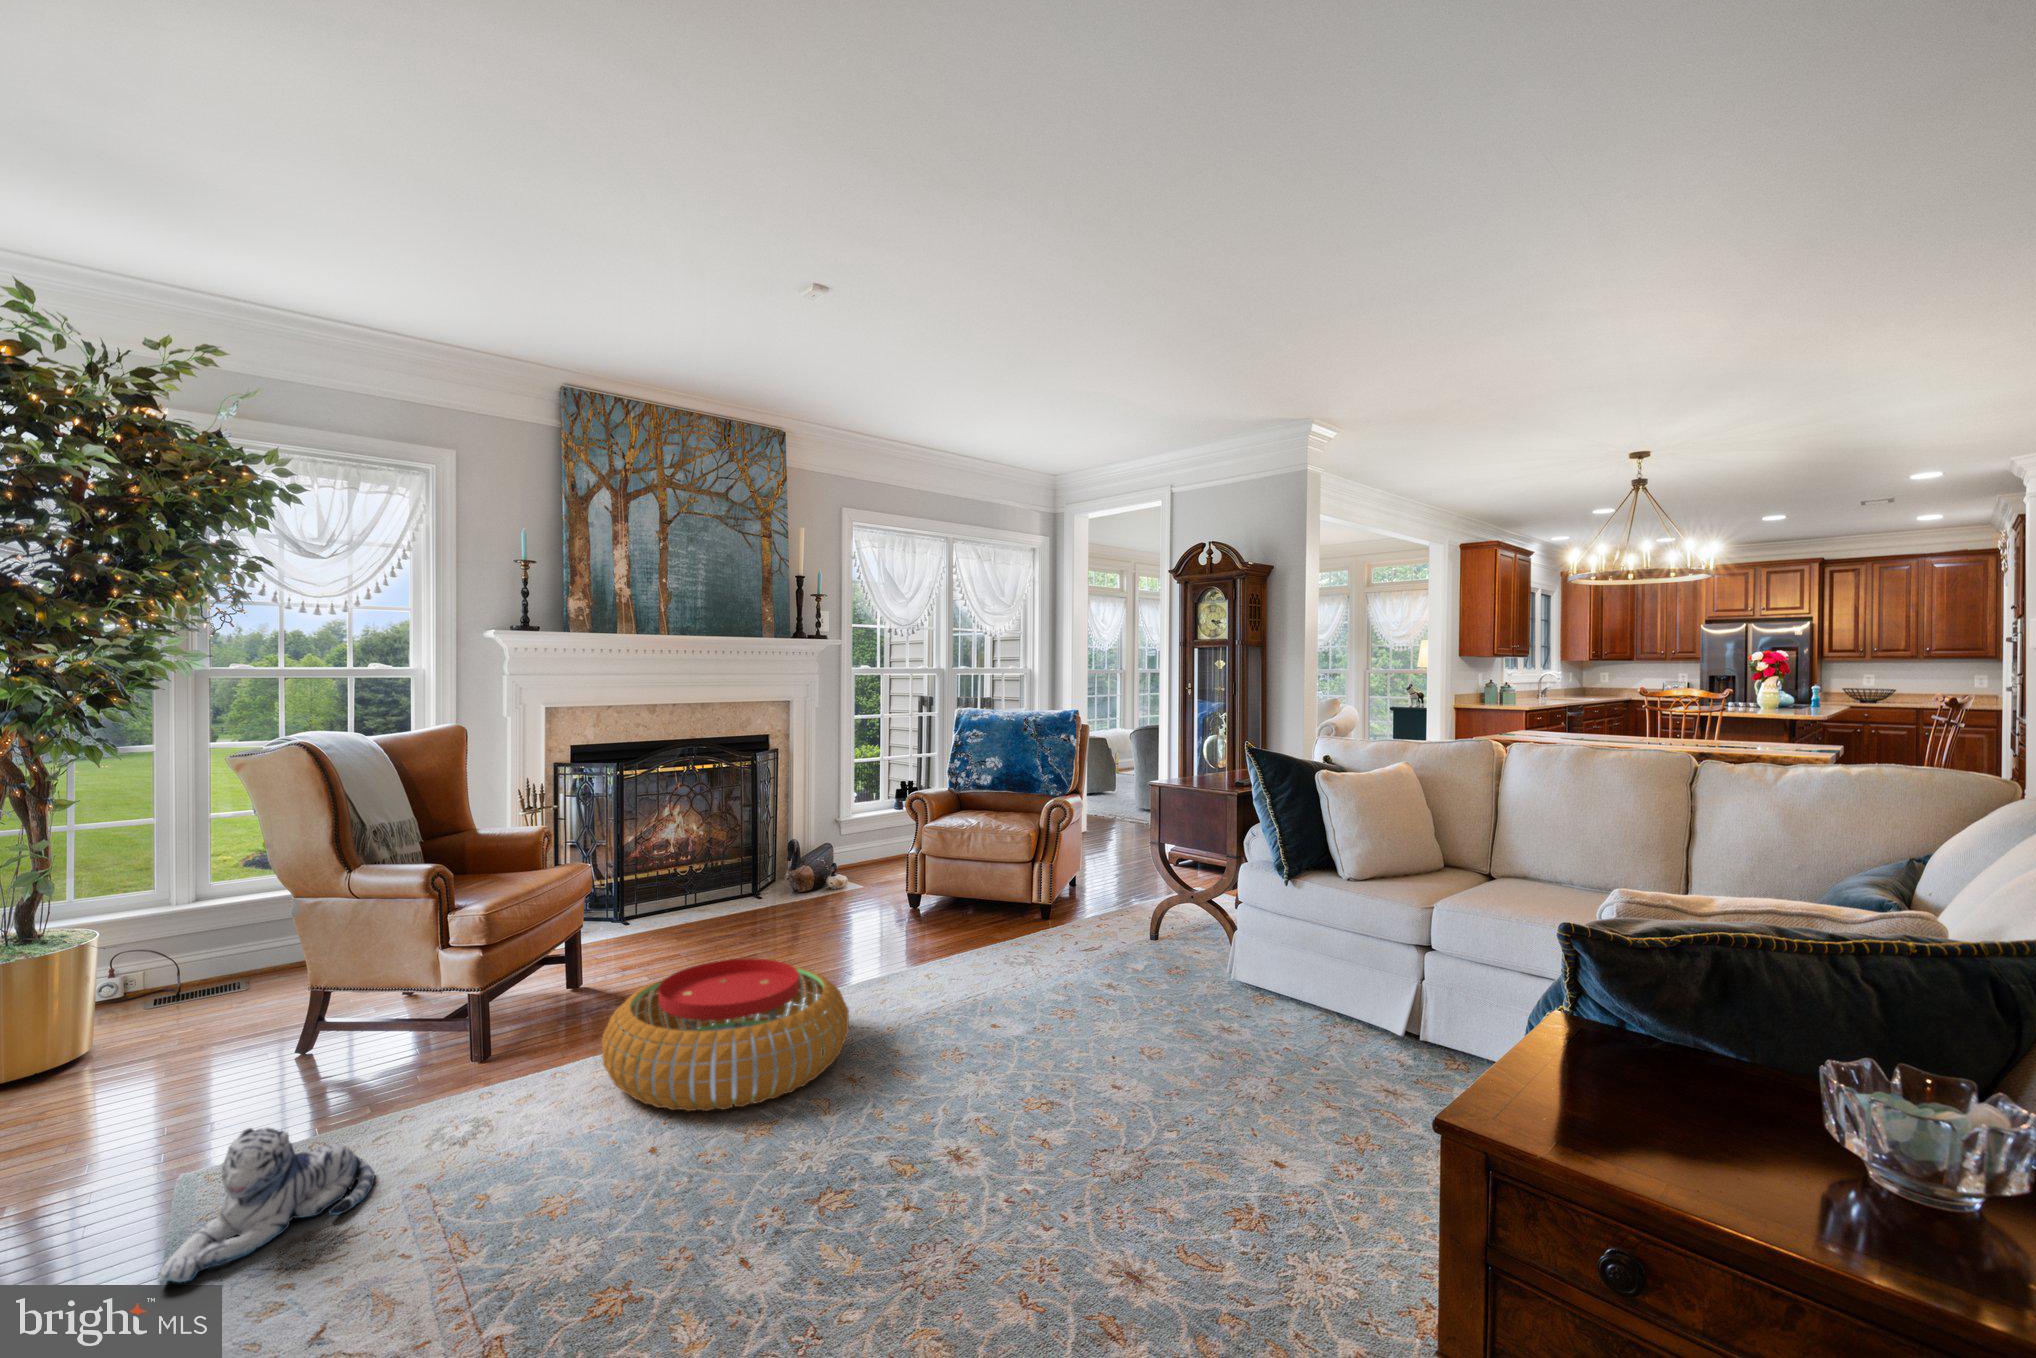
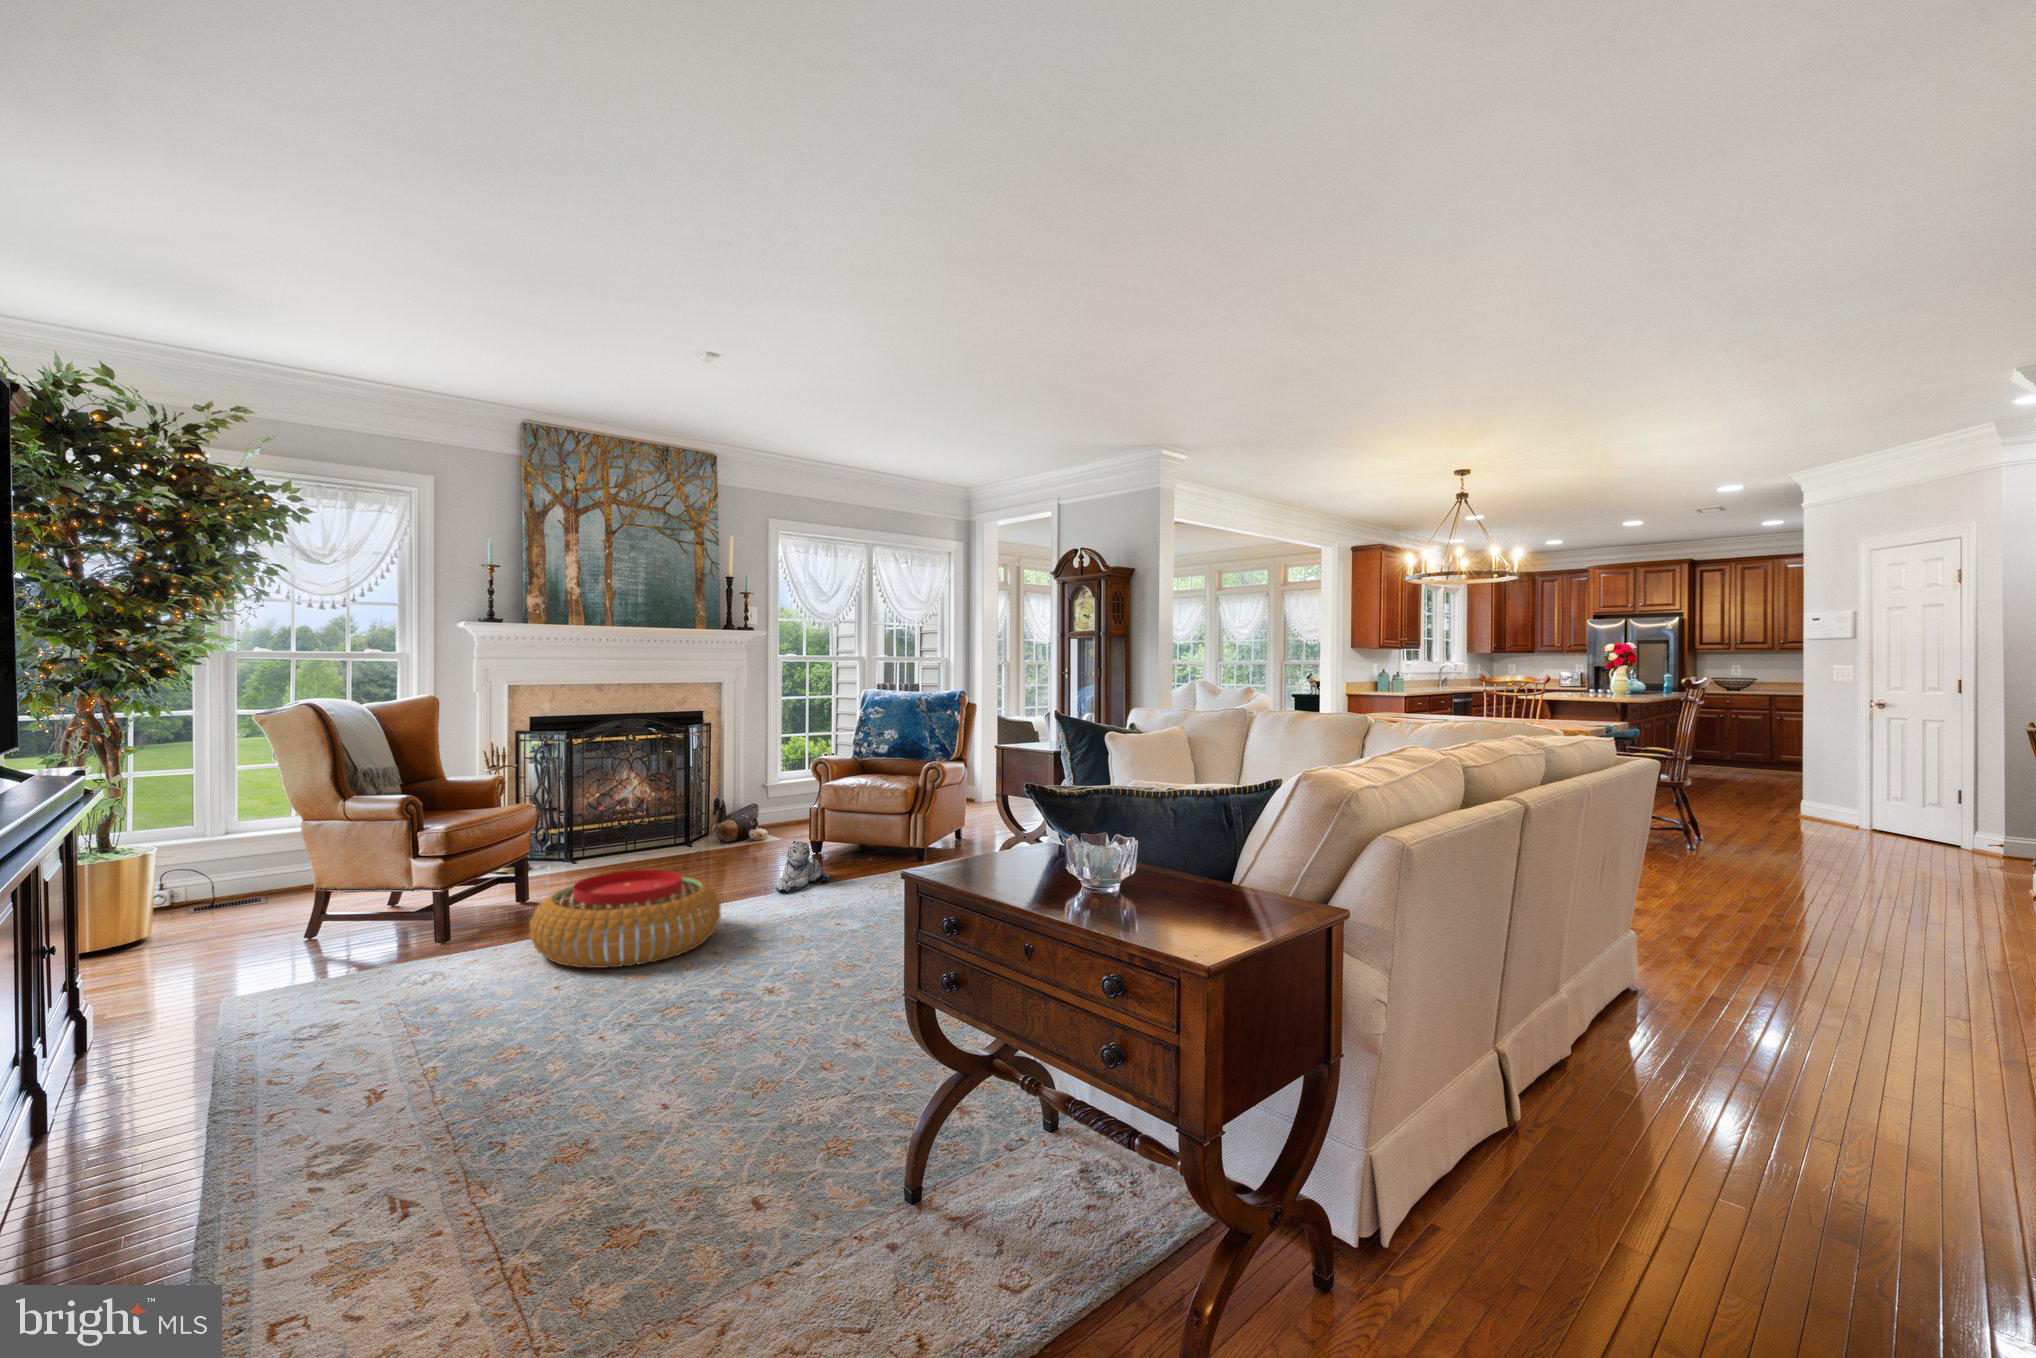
plush toy: present [158,1127,375,1282] -> present [776,841,829,892]

